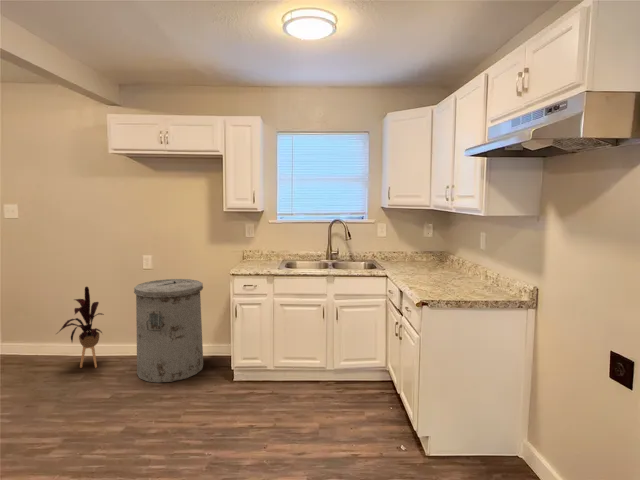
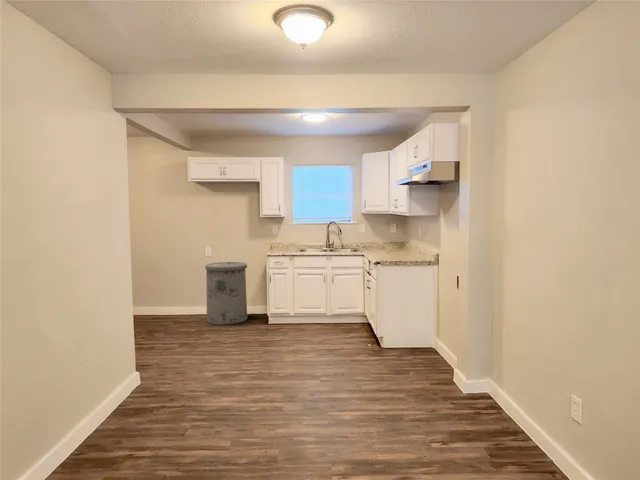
house plant: present [60,287,104,368] -> none [155,266,184,319]

